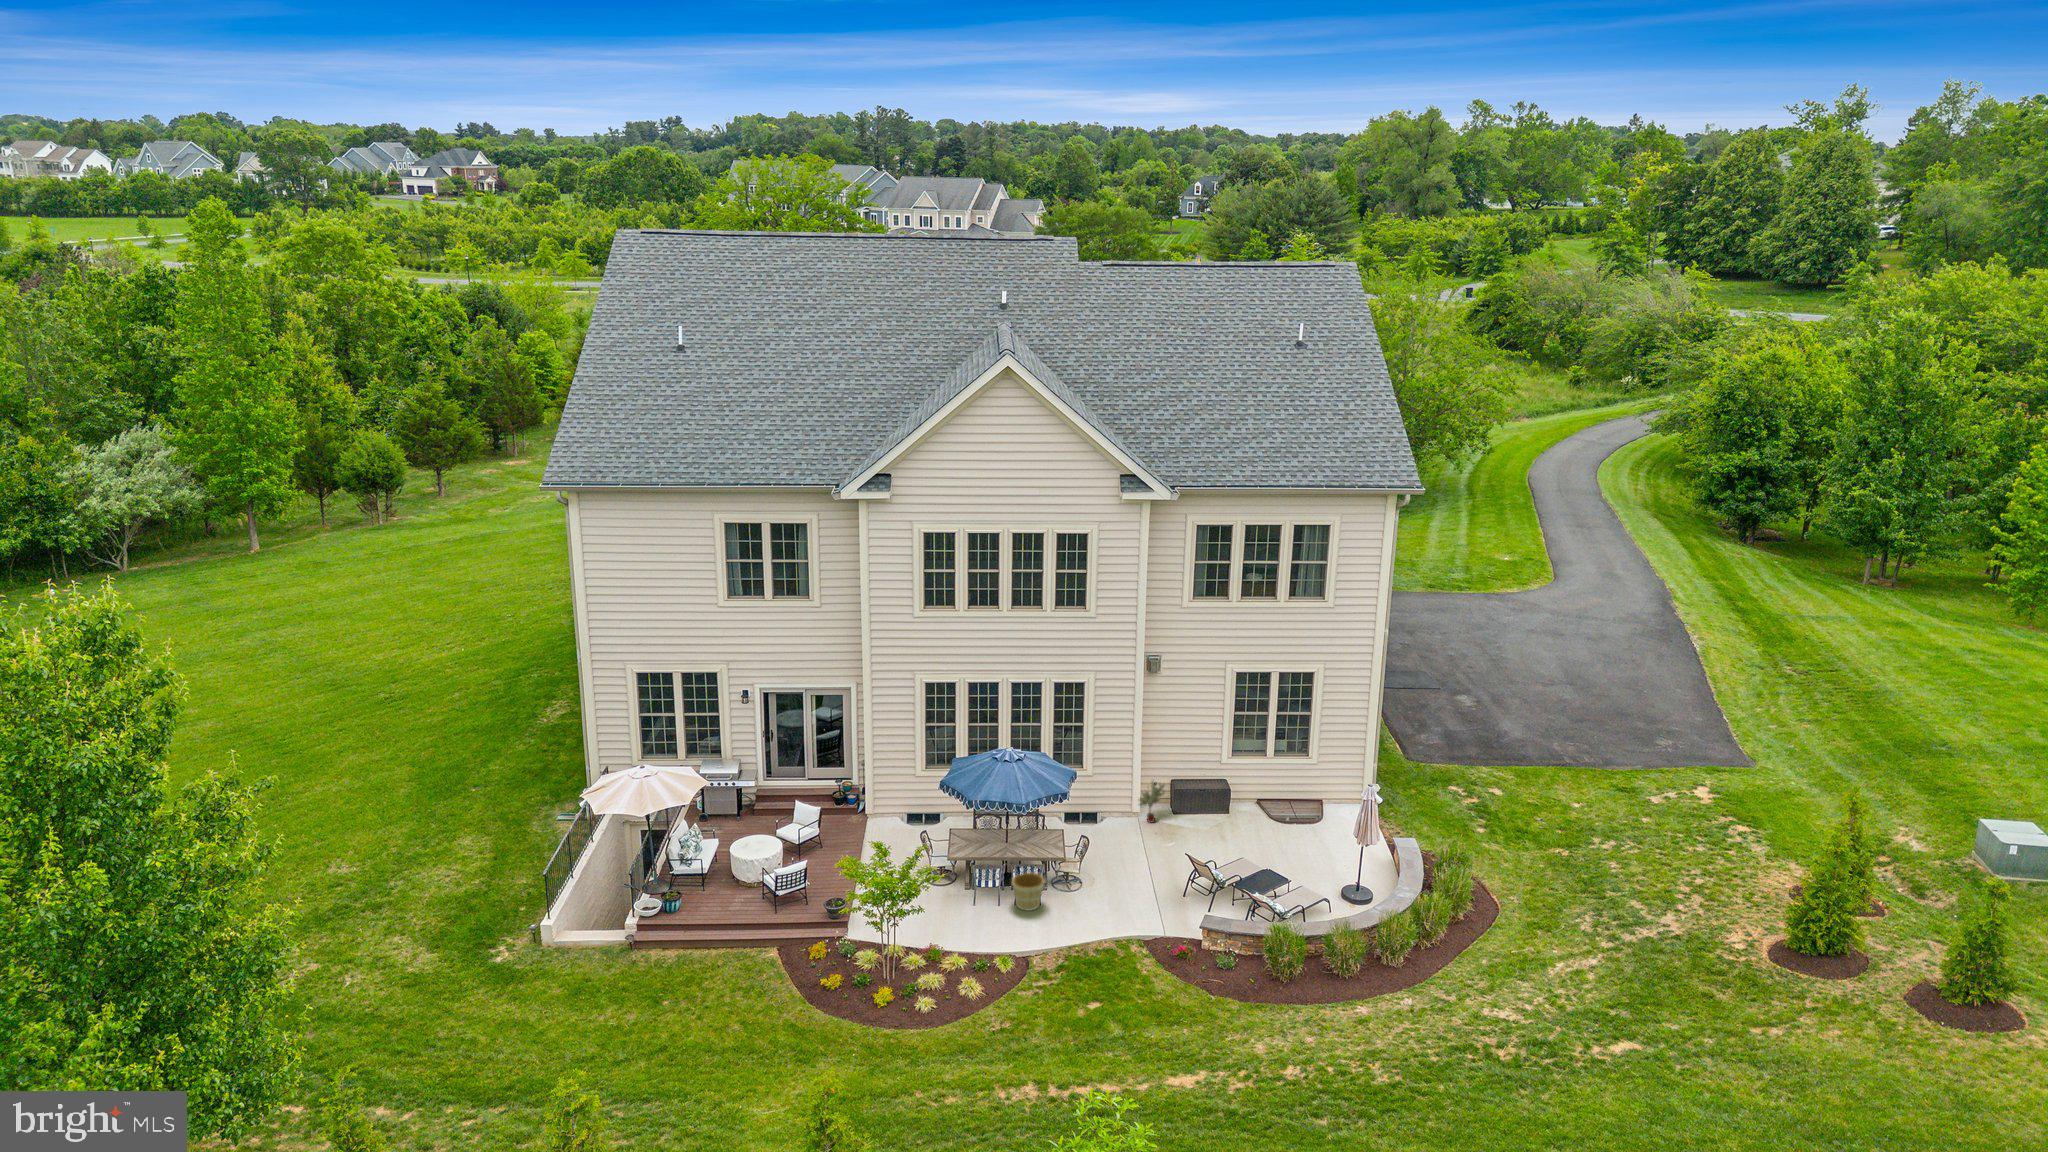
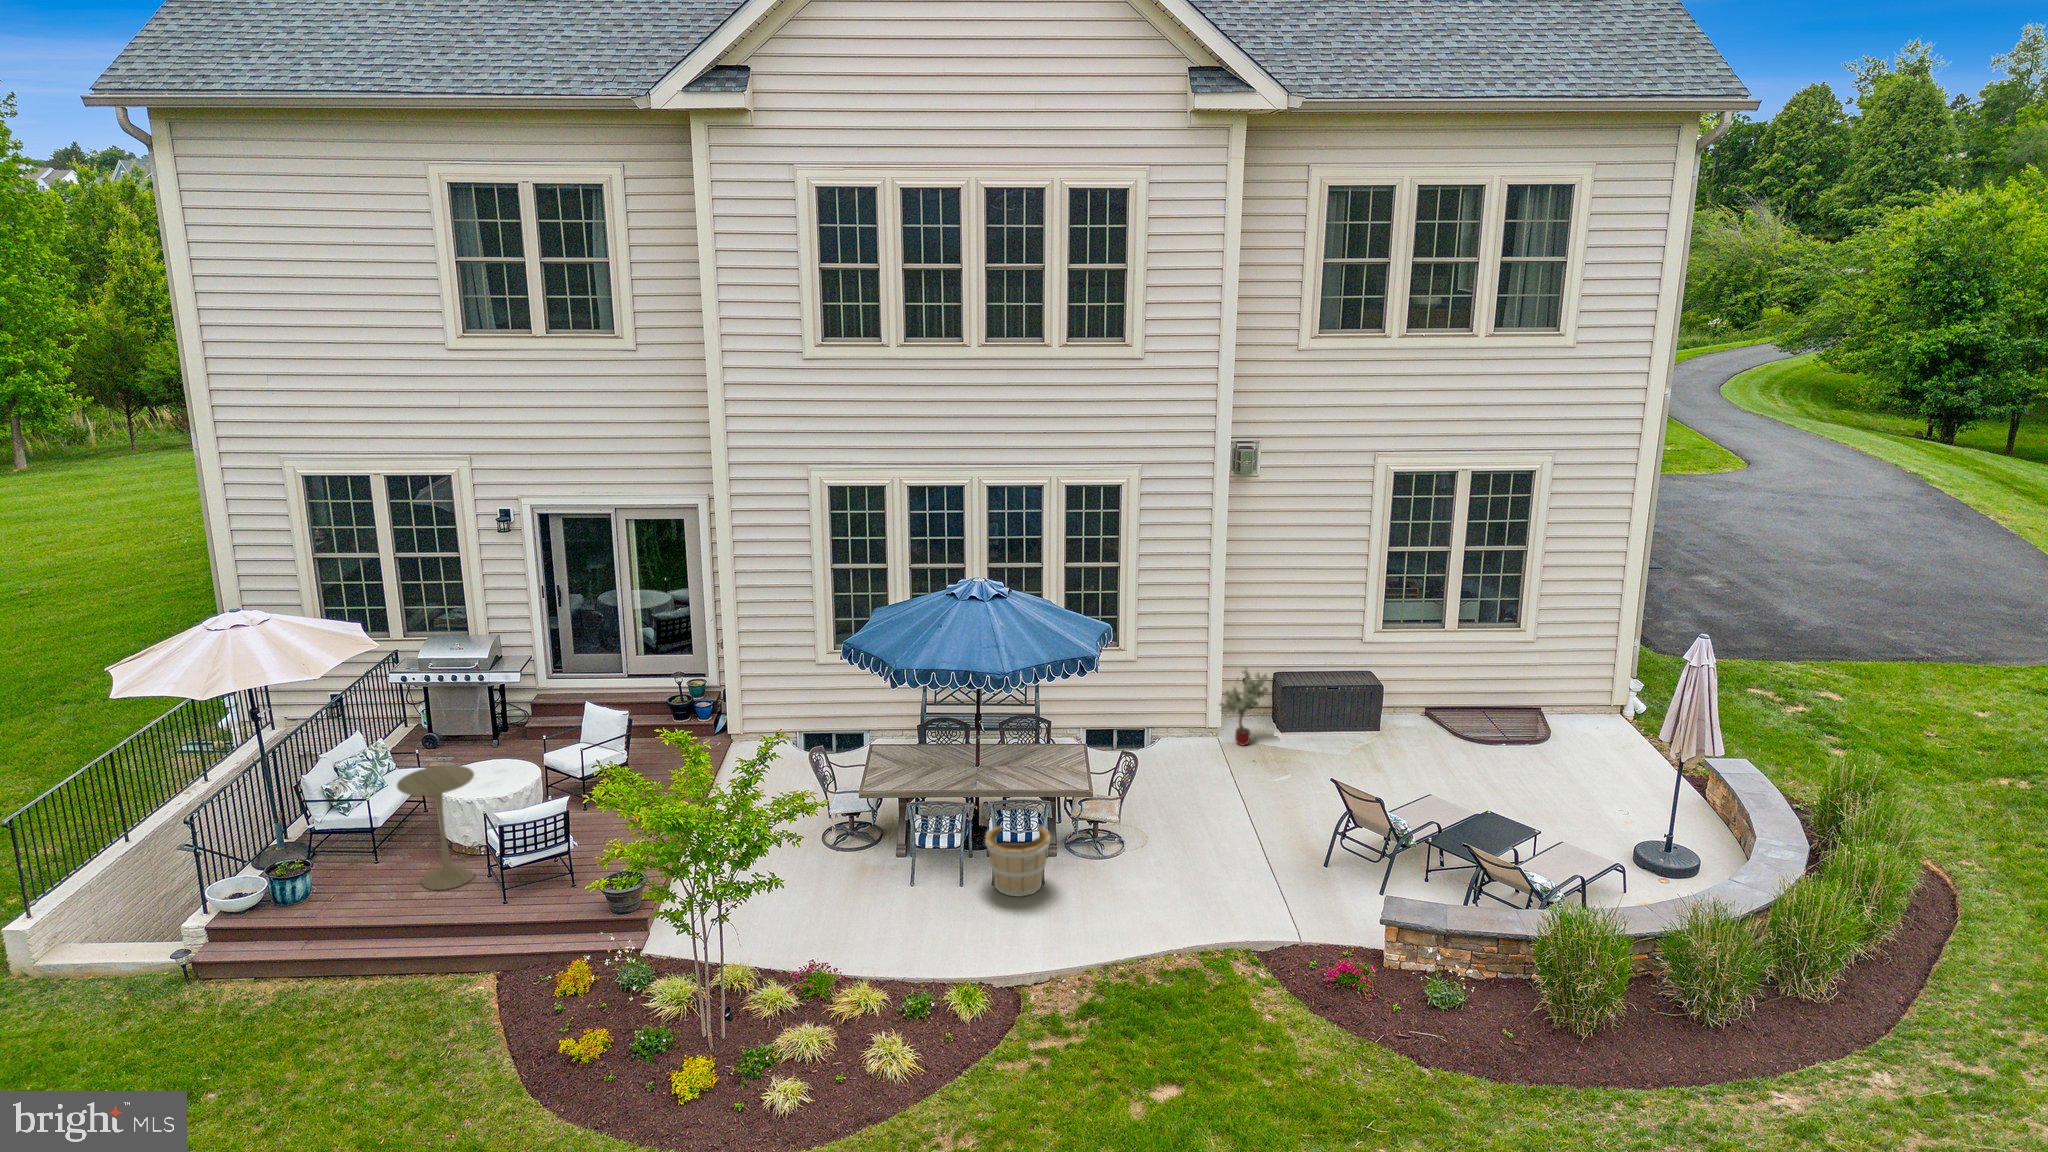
pedestal table: none [717,841,754,905] -> present [397,765,474,890]

